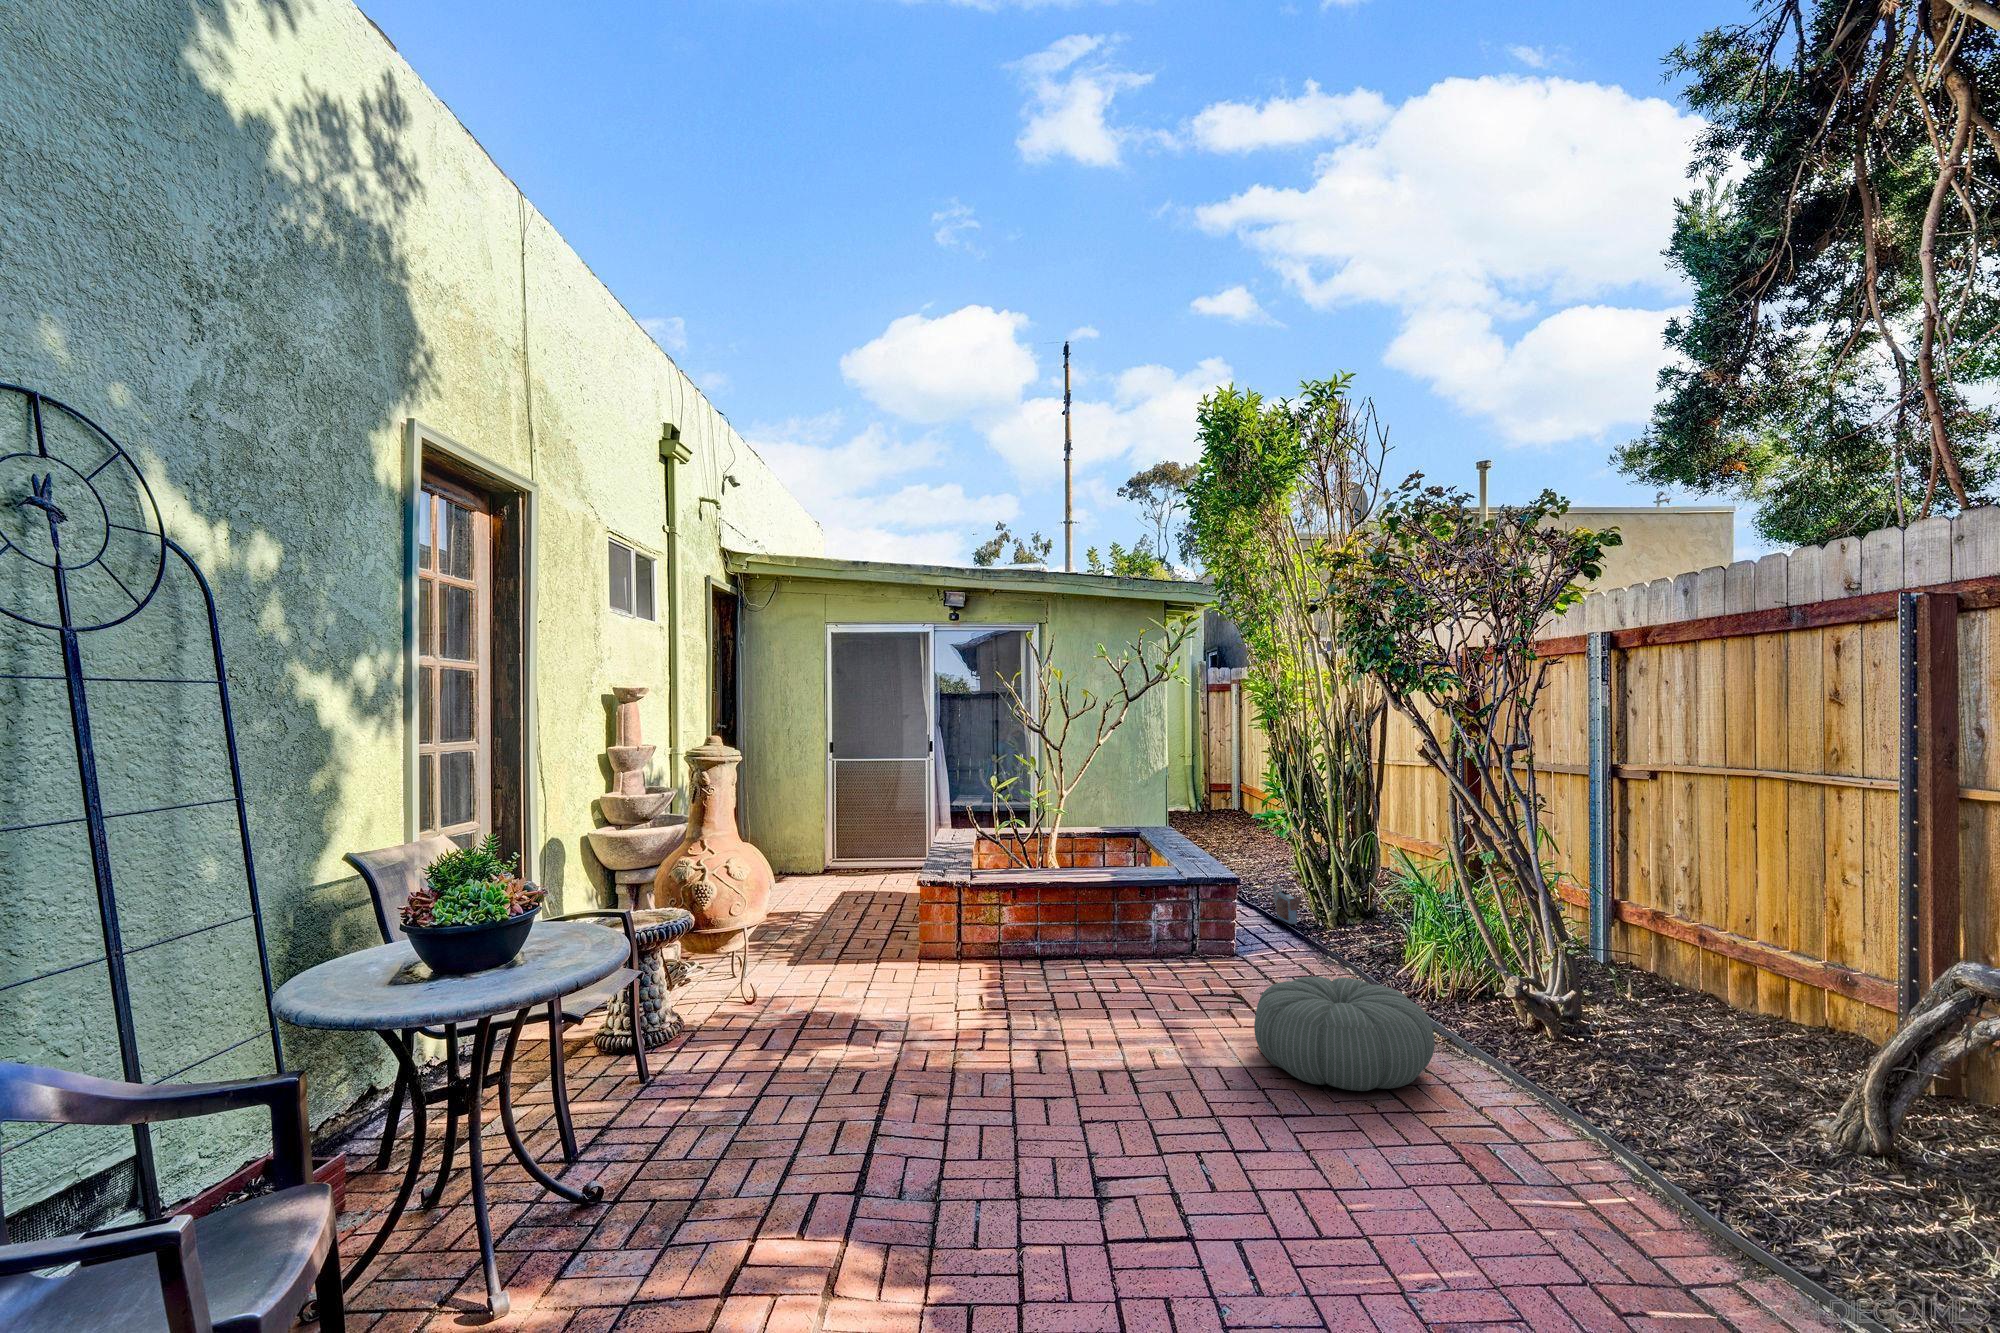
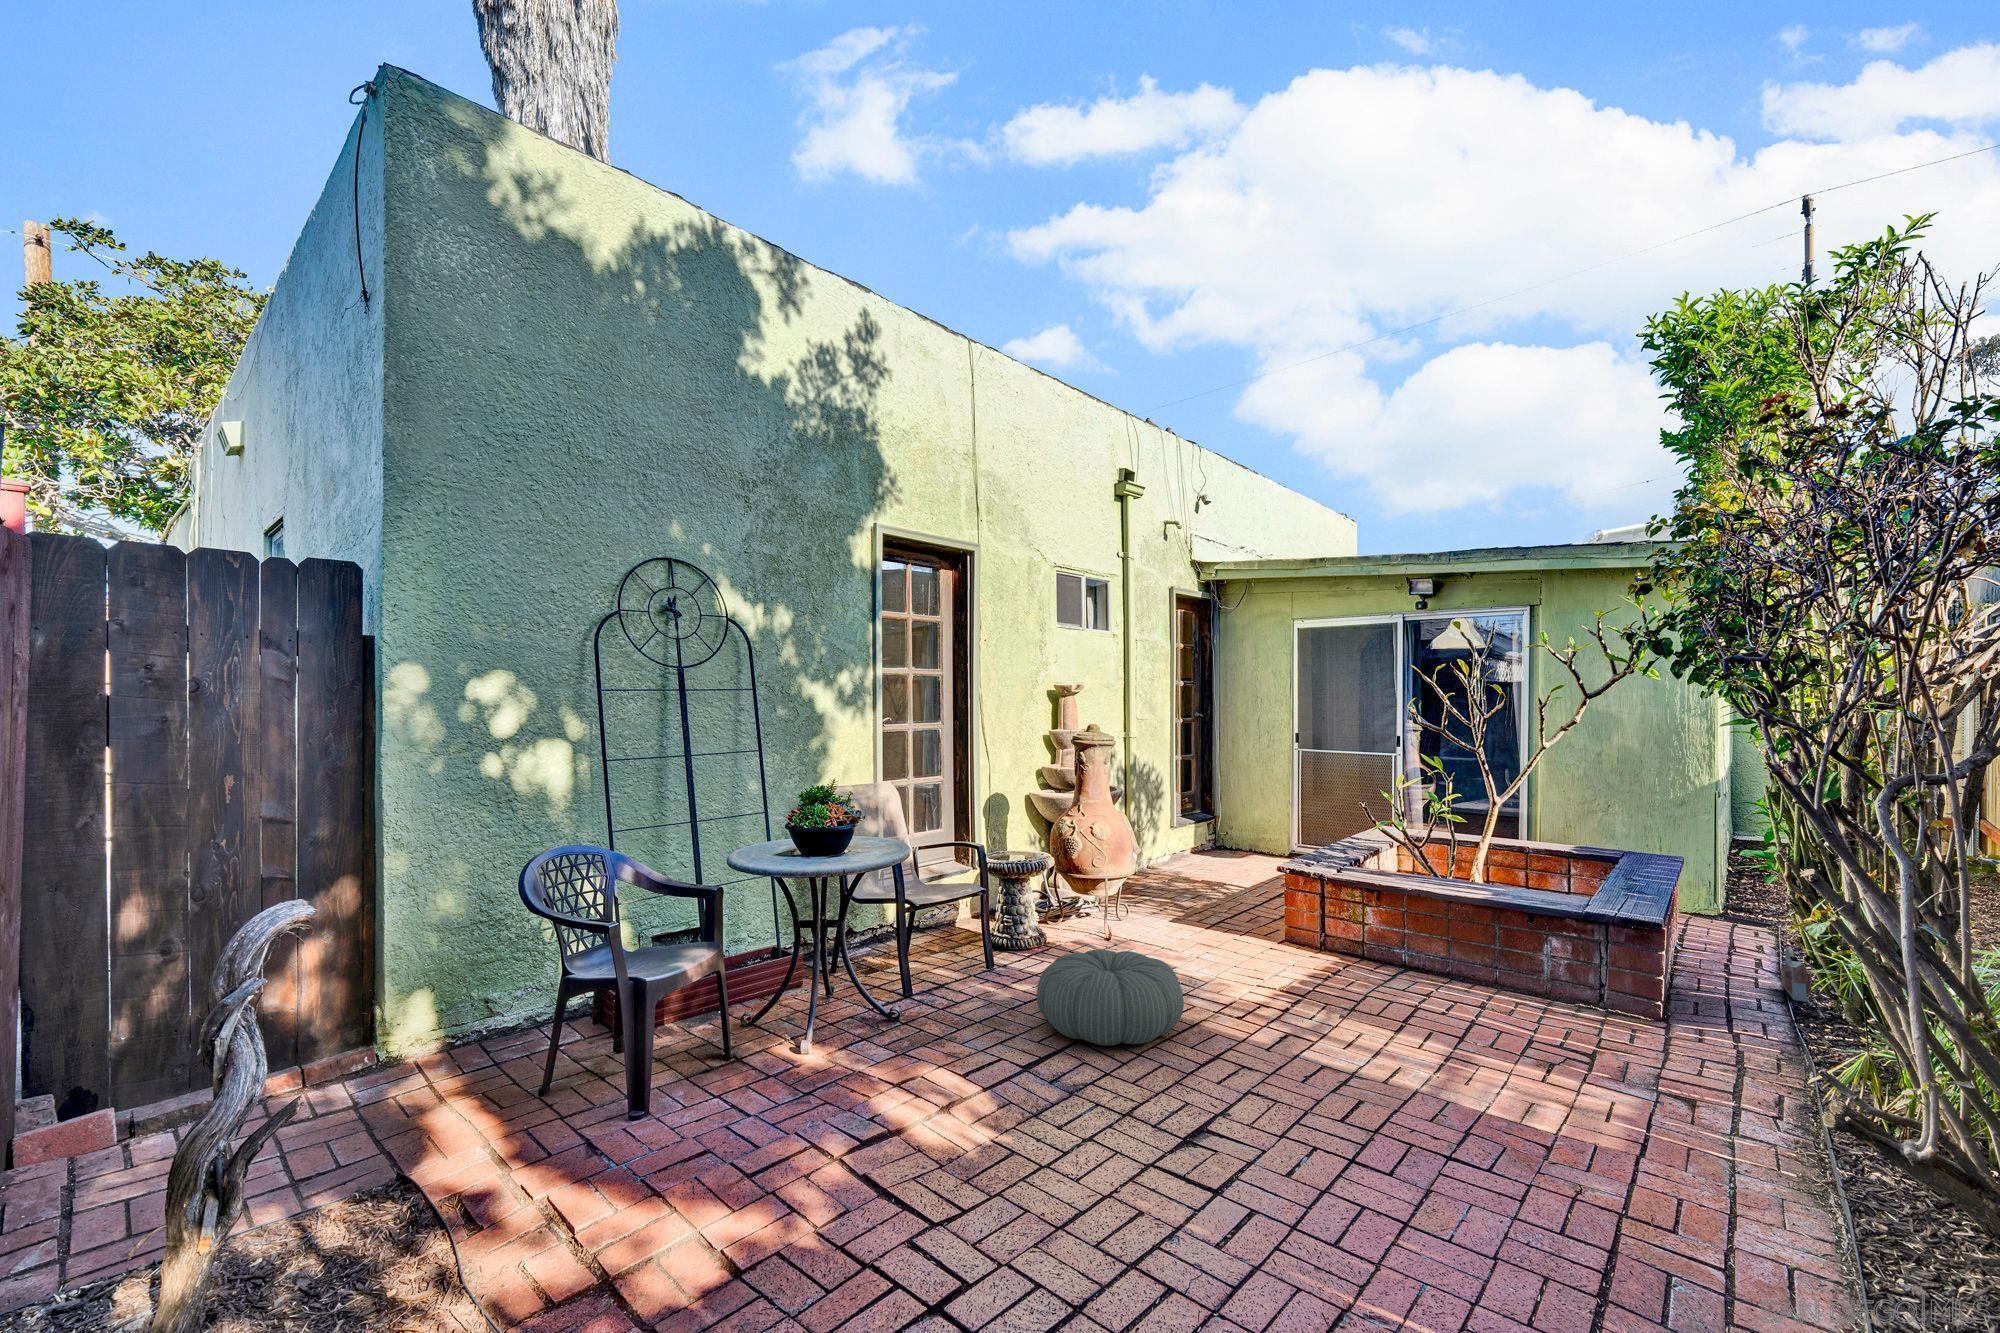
pouf: present [1254,977,1435,1091] -> present [1037,950,1184,1046]

